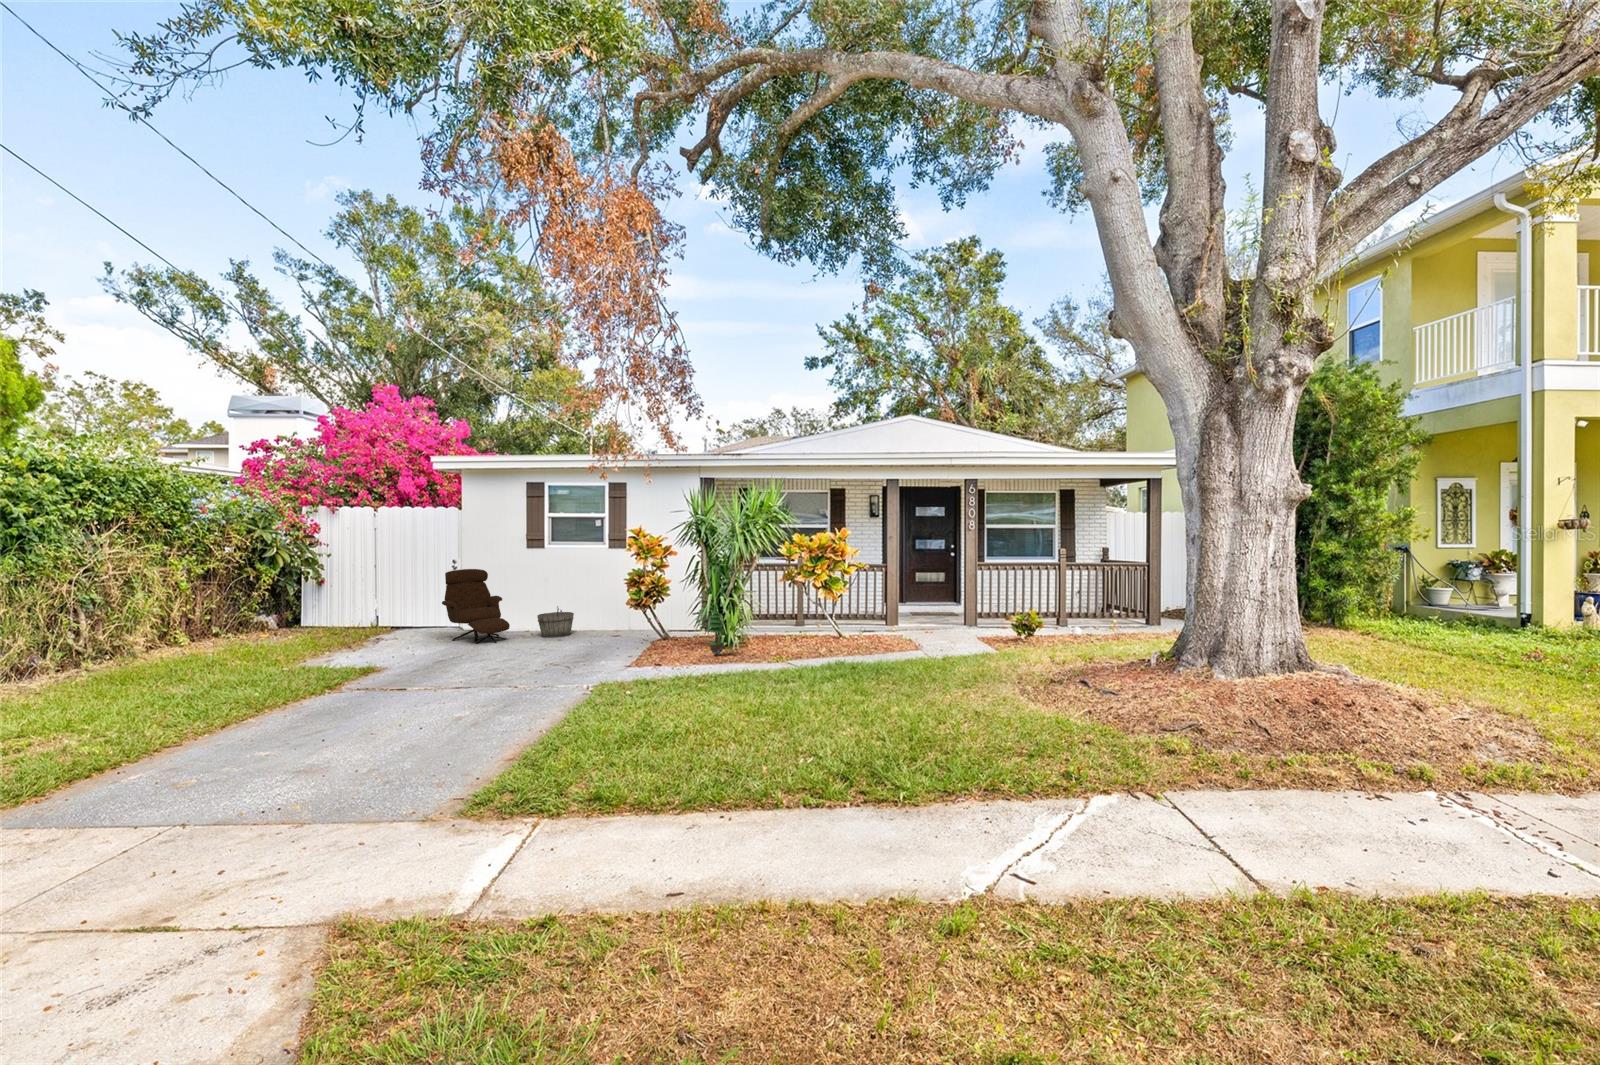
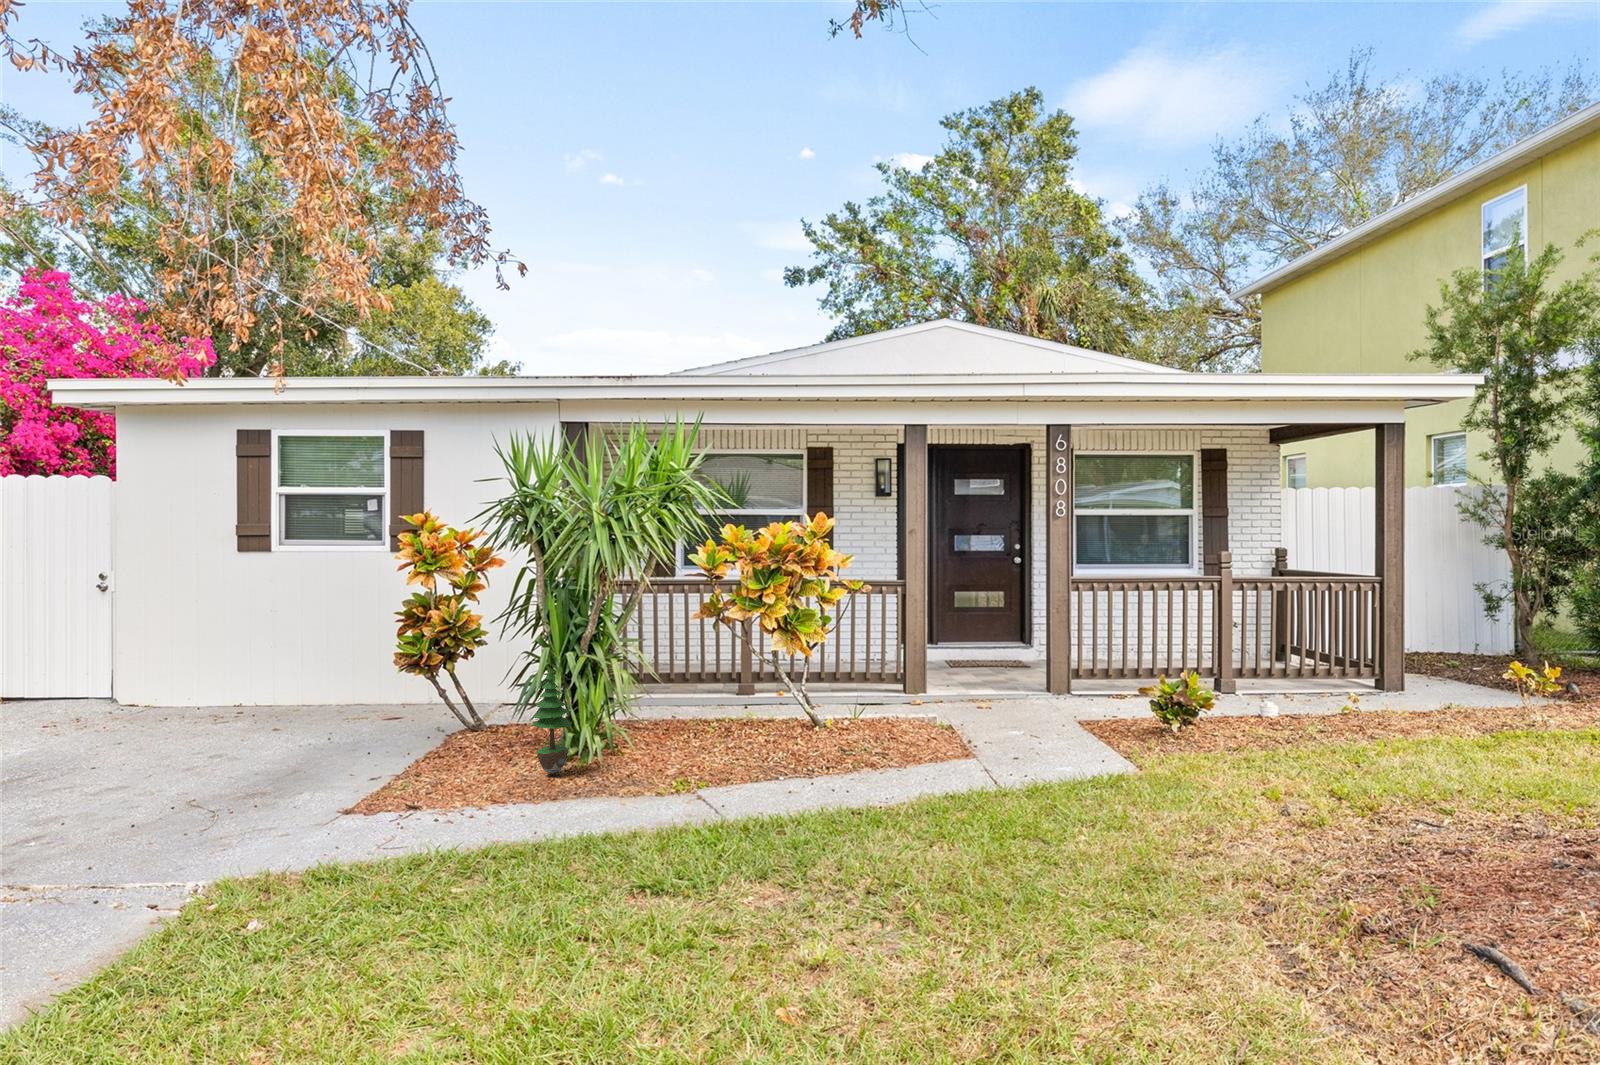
lounge chair: present [442,569,510,644] -> none [65,590,195,737]
wooden bucket: present [537,606,574,637] -> none [250,659,324,719]

